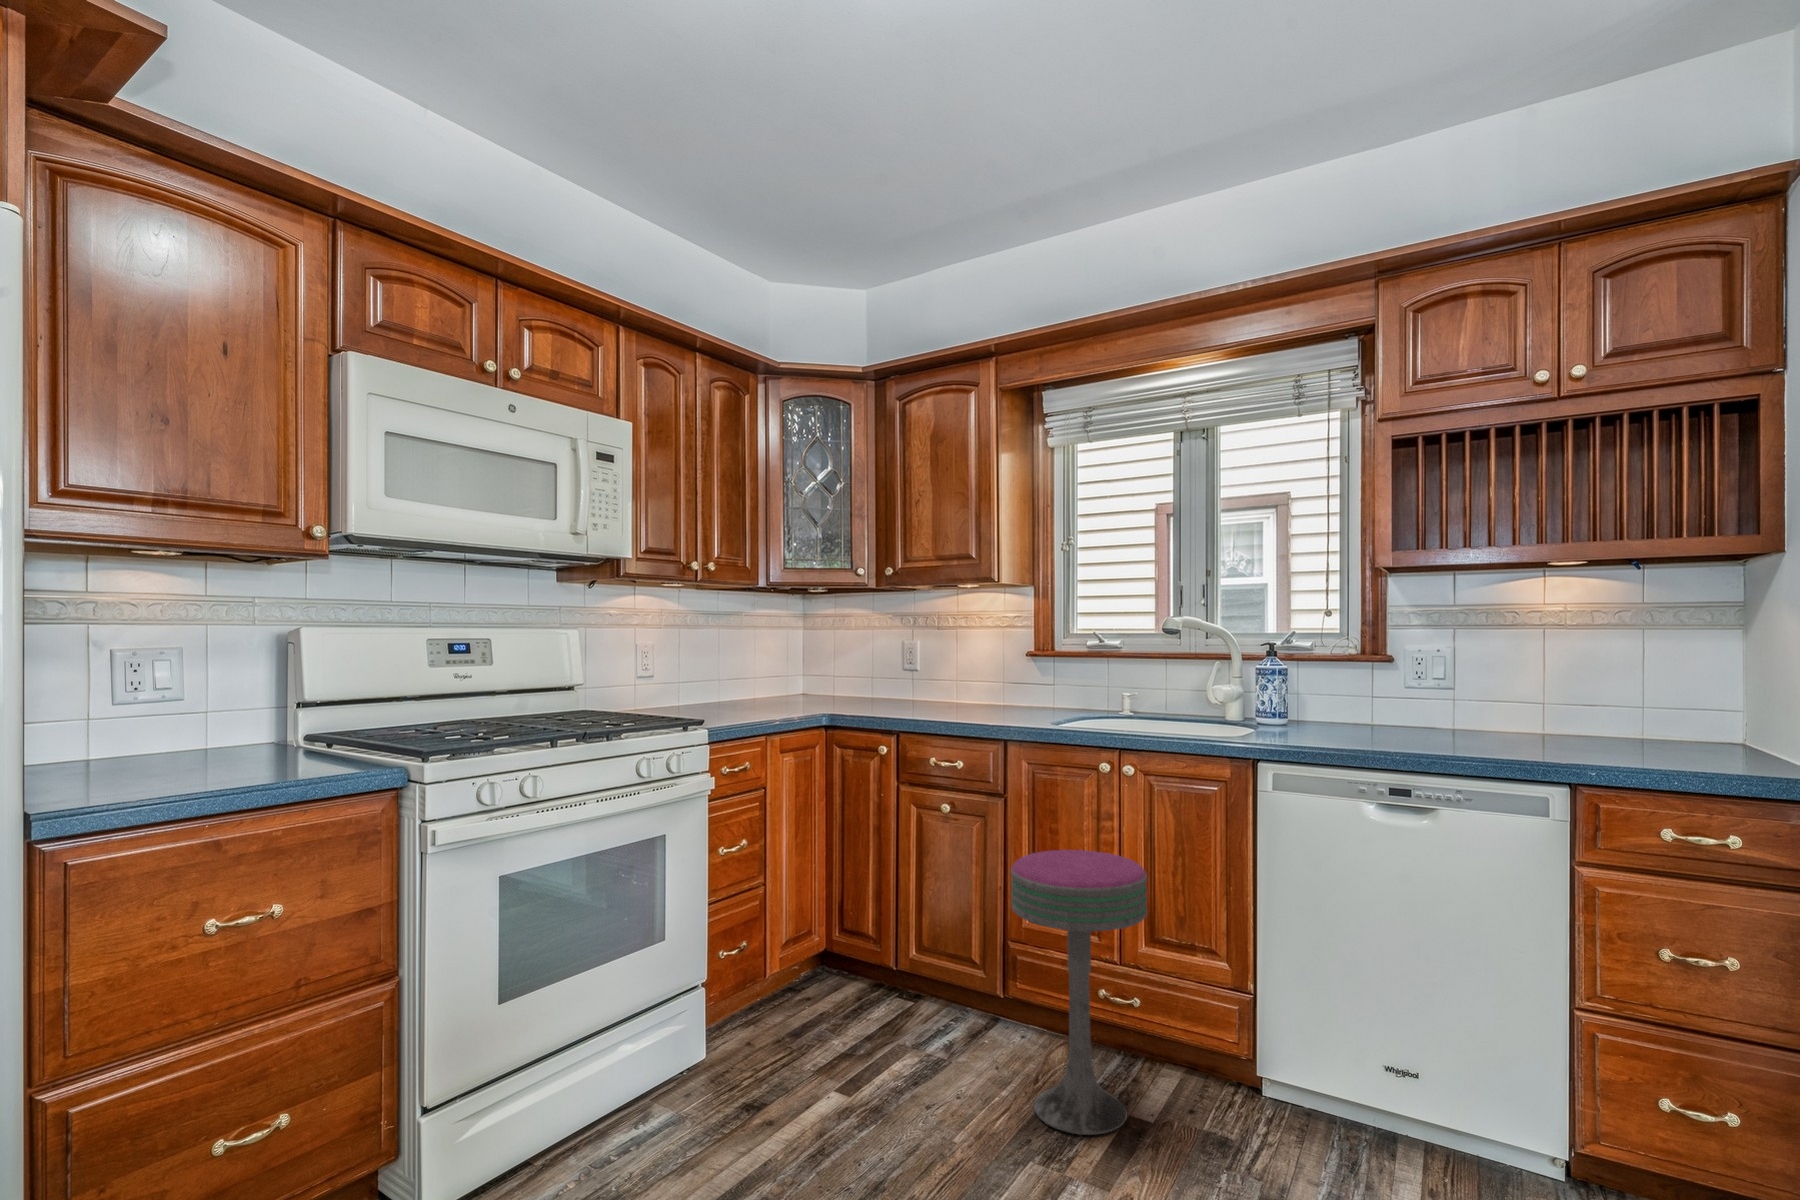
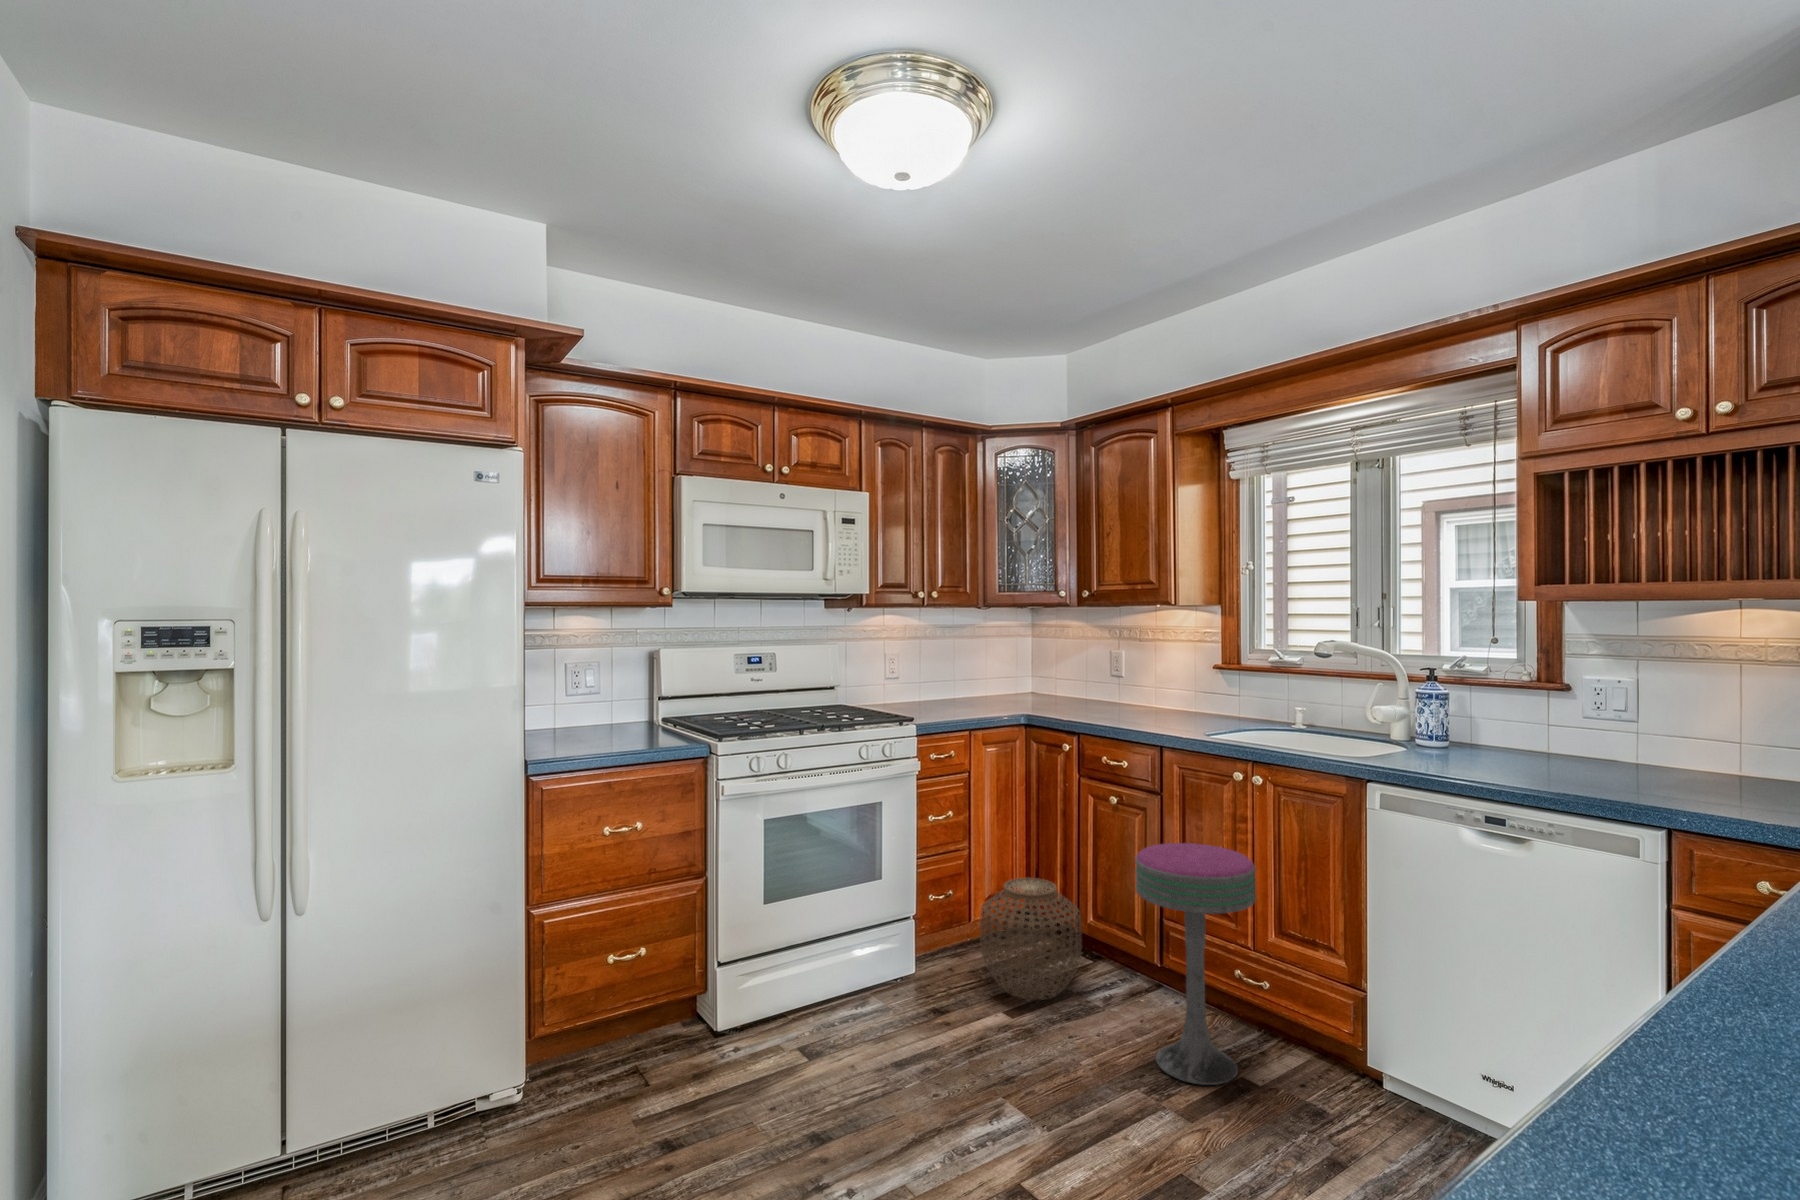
woven basket: none [793,912,918,1066] -> present [981,878,1081,1000]

